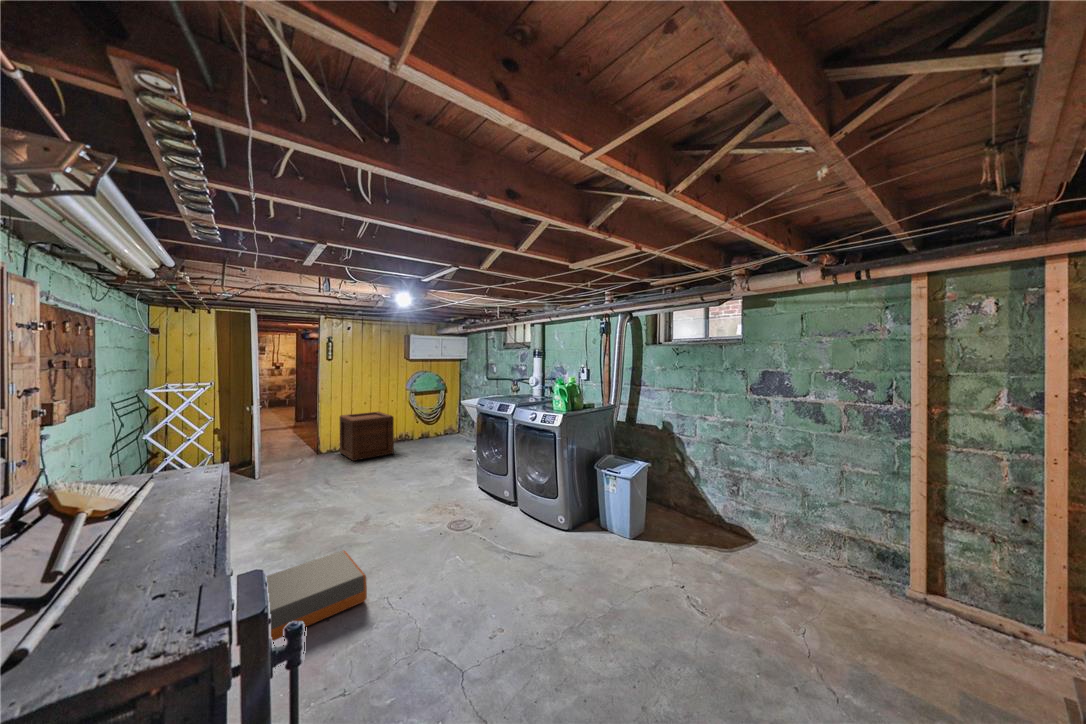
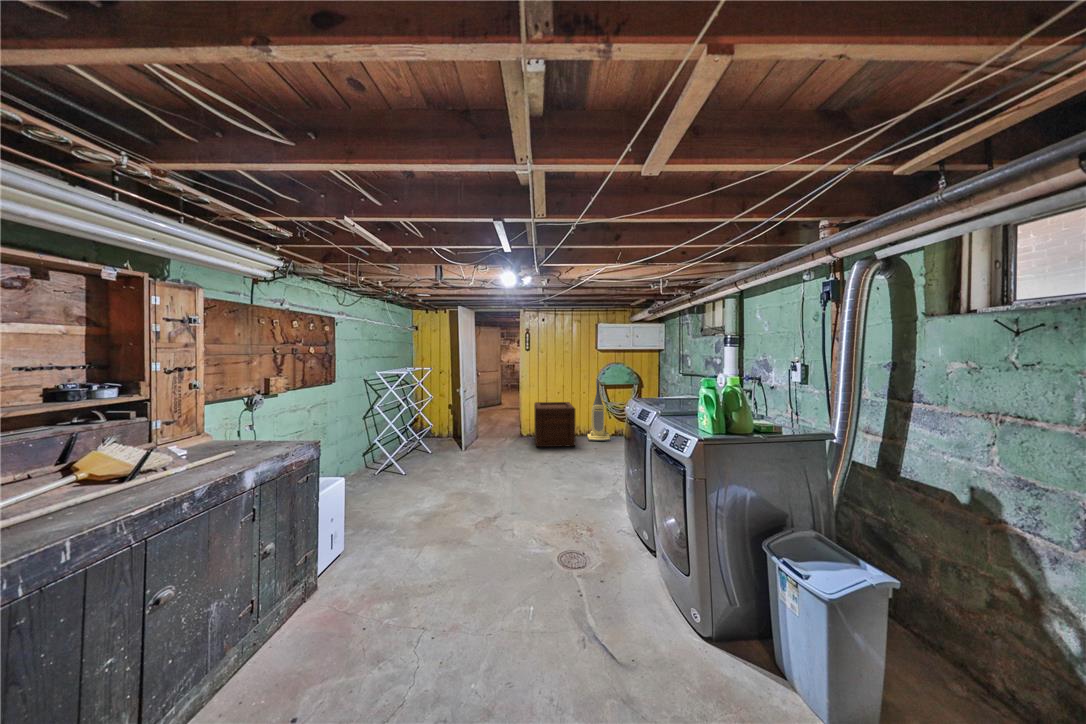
vacuum cleaner: none [398,386,423,448] -> present [587,379,611,441]
storage box: present [266,551,367,641] -> none [295,548,414,625]

